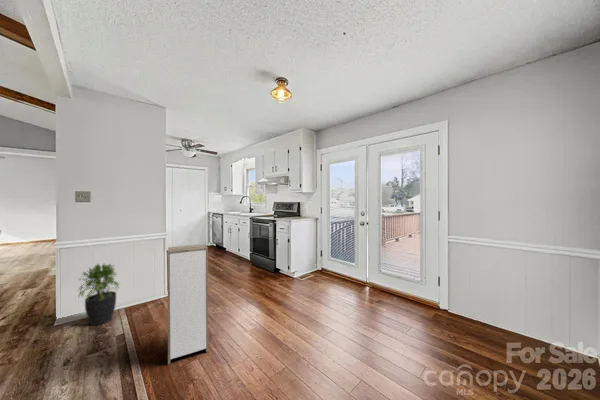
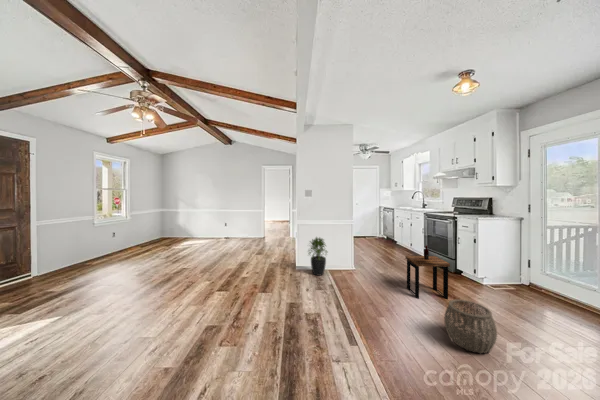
storage cabinet: present [167,244,208,364] -> none [362,230,392,316]
side table: none [229,253,270,314] -> present [405,245,450,299]
woven basket: none [264,306,307,362] -> present [444,299,497,353]

